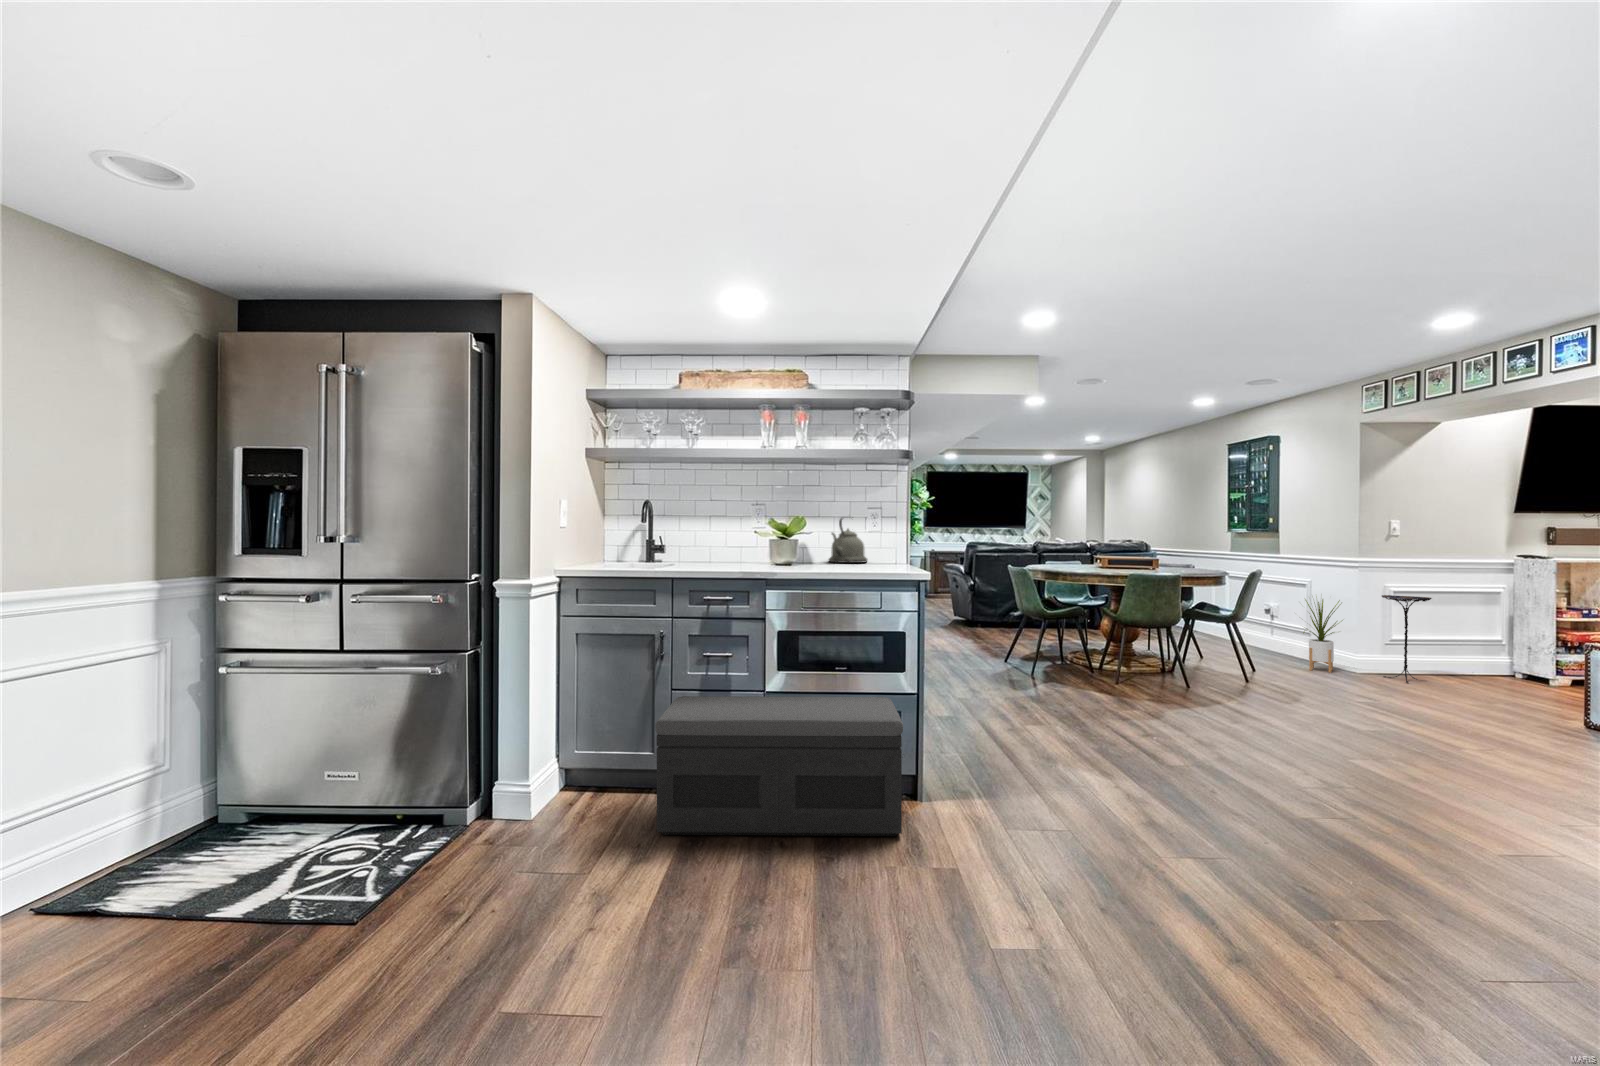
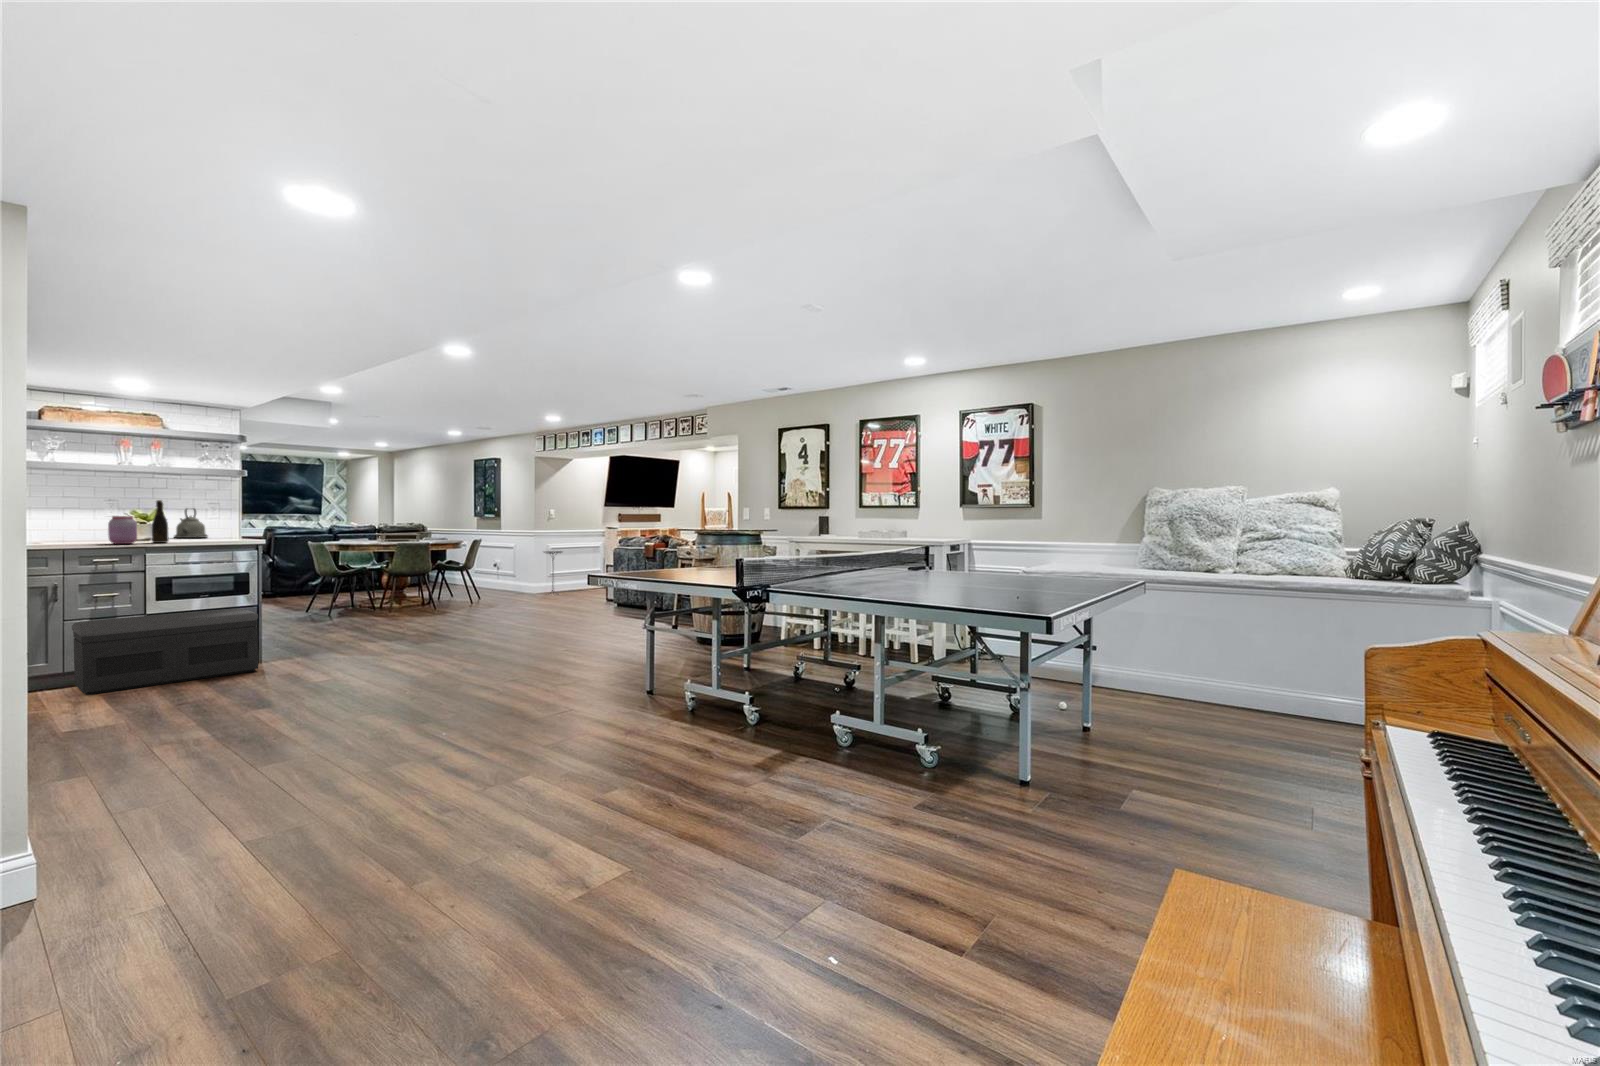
bottle: none [780,503,800,573] -> present [152,500,169,543]
jar: none [725,529,758,574] -> present [108,516,137,544]
house plant: present [1304,599,1343,673] -> none [501,551,529,596]

